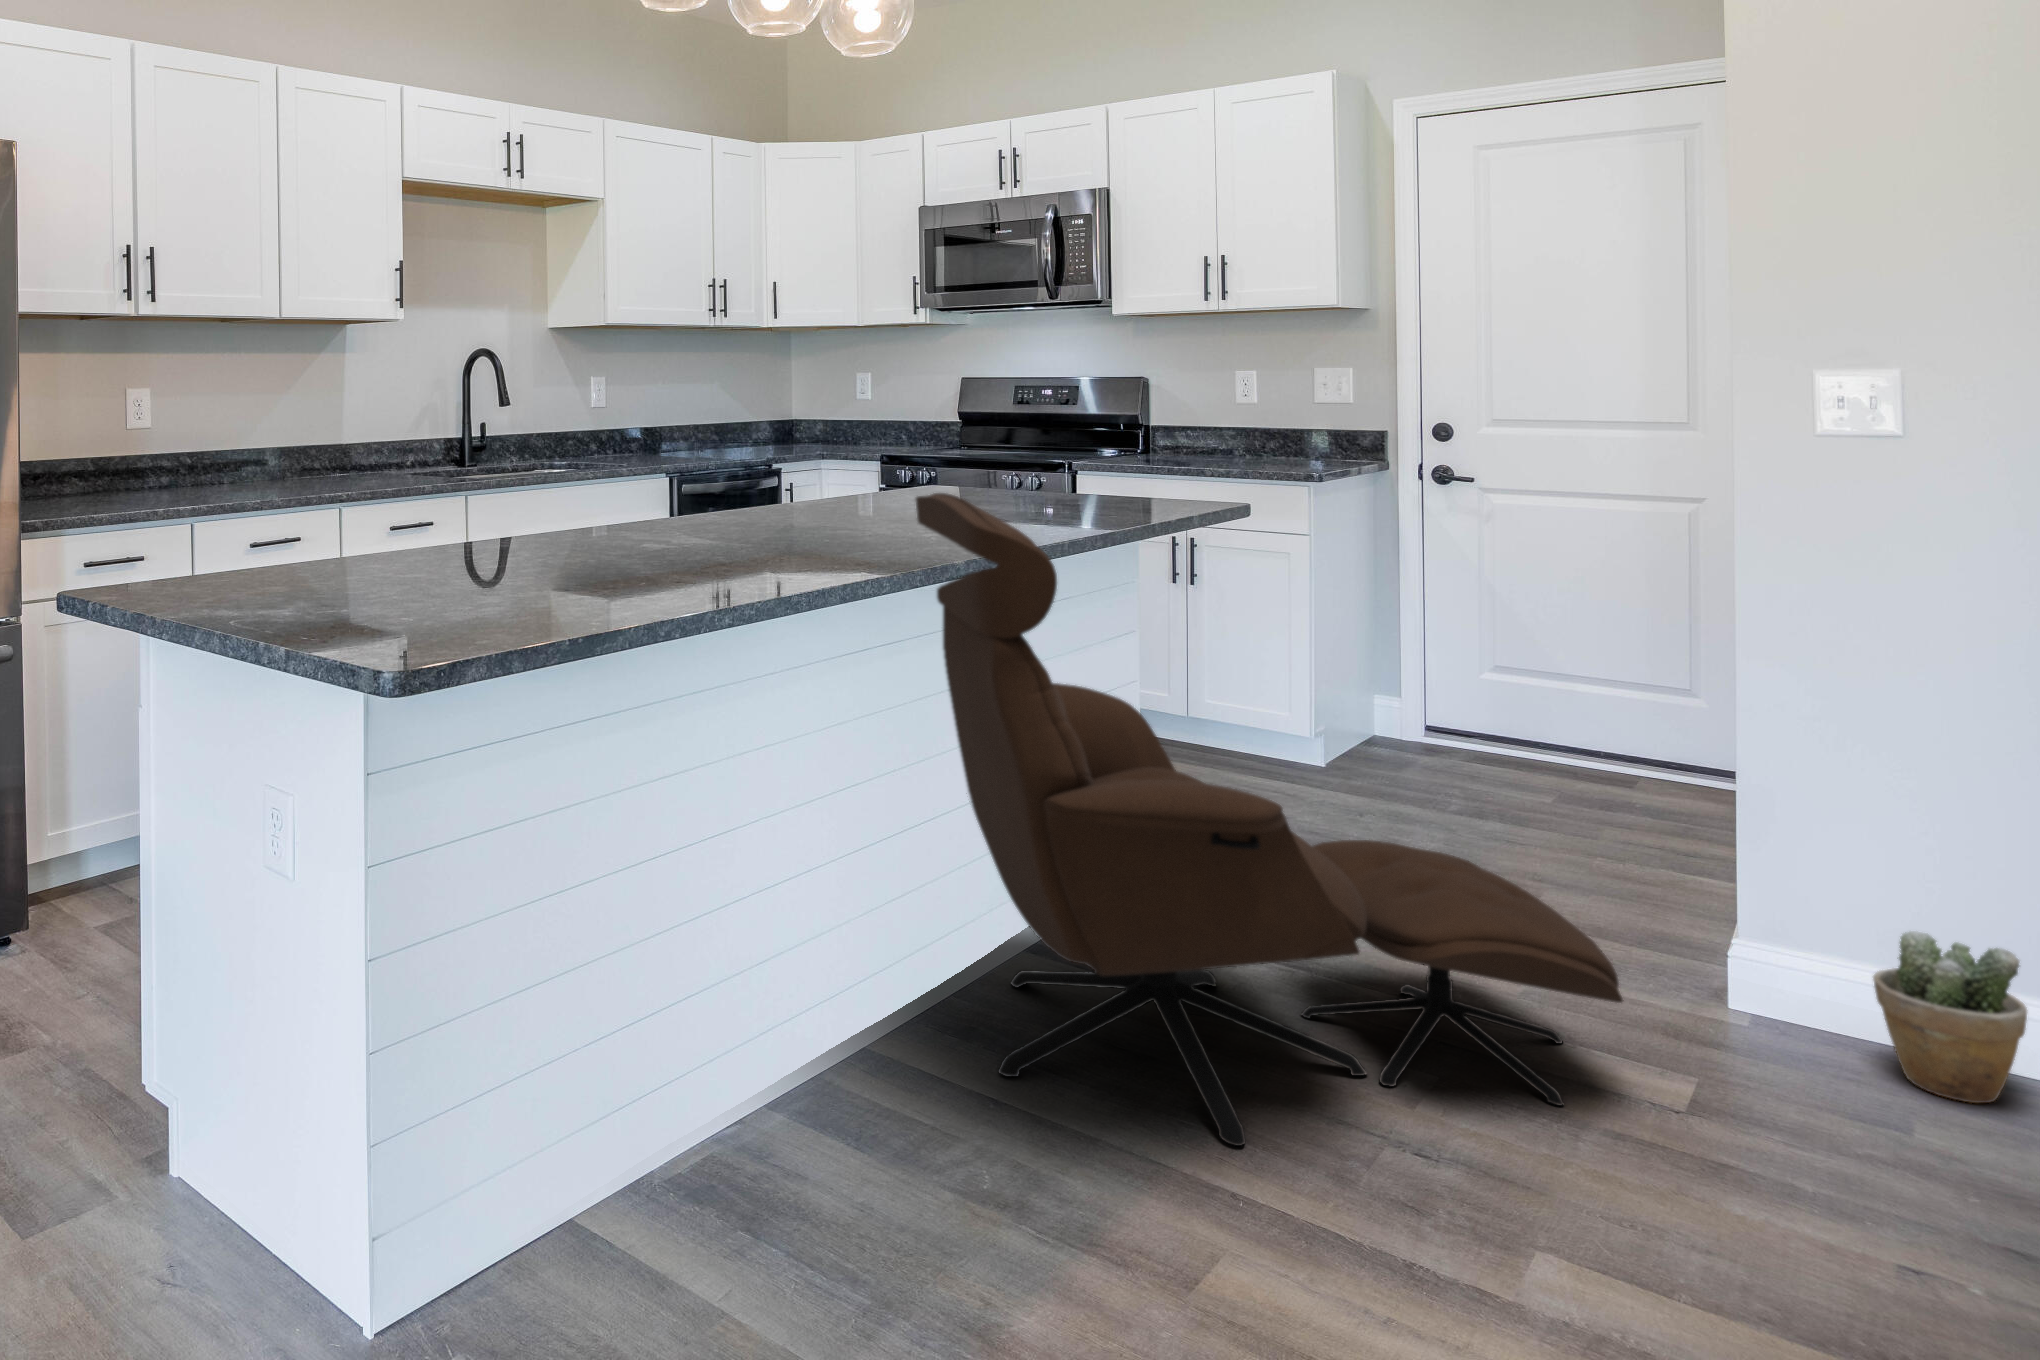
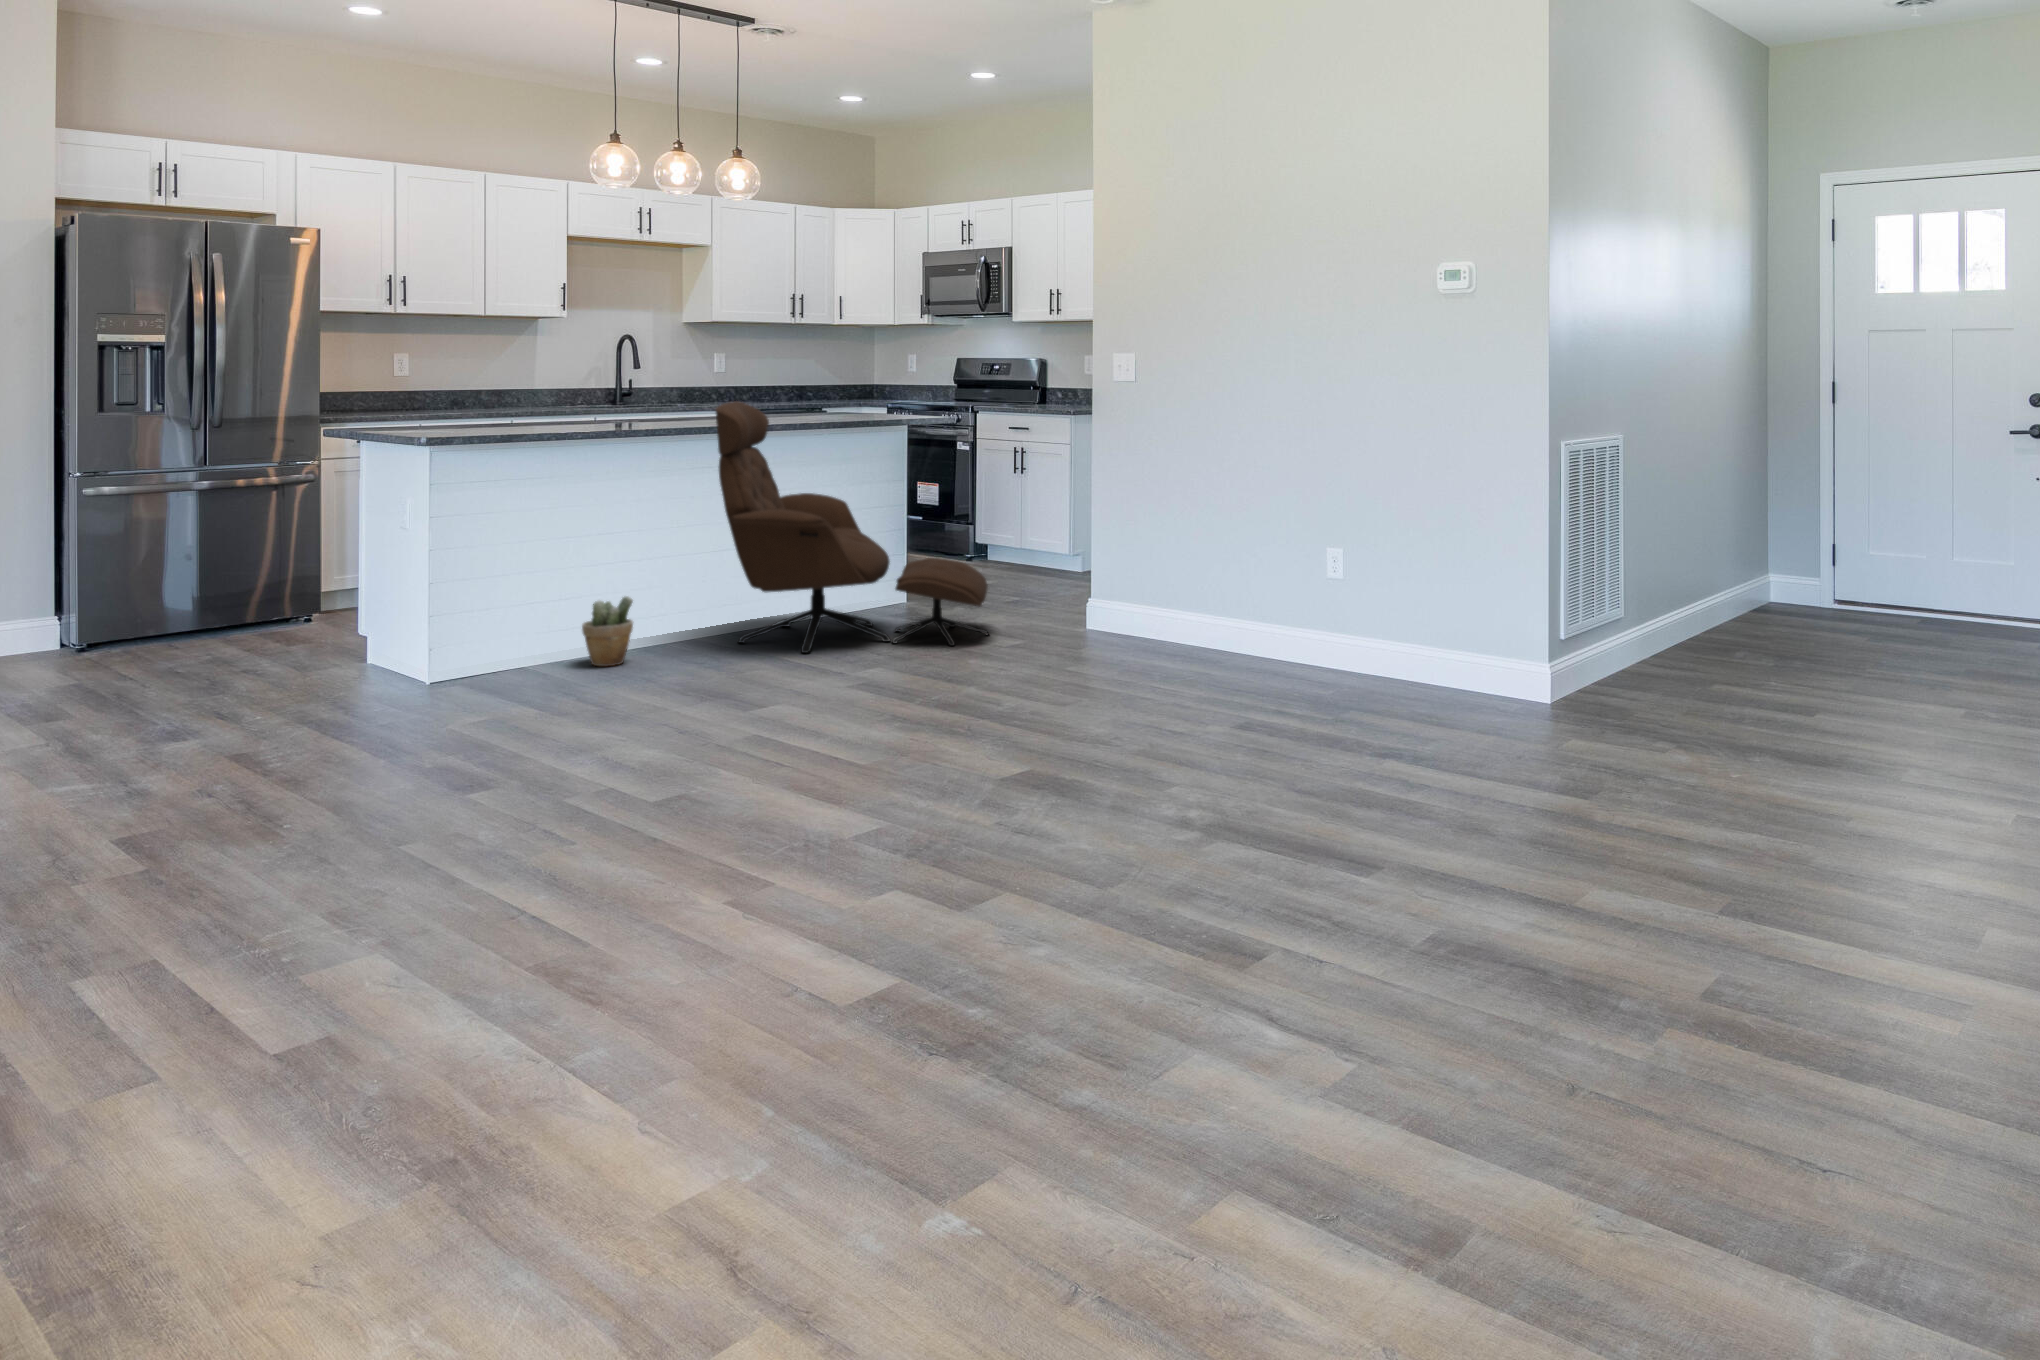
potted plant: present [1873,931,2027,1103] -> present [582,596,633,666]

